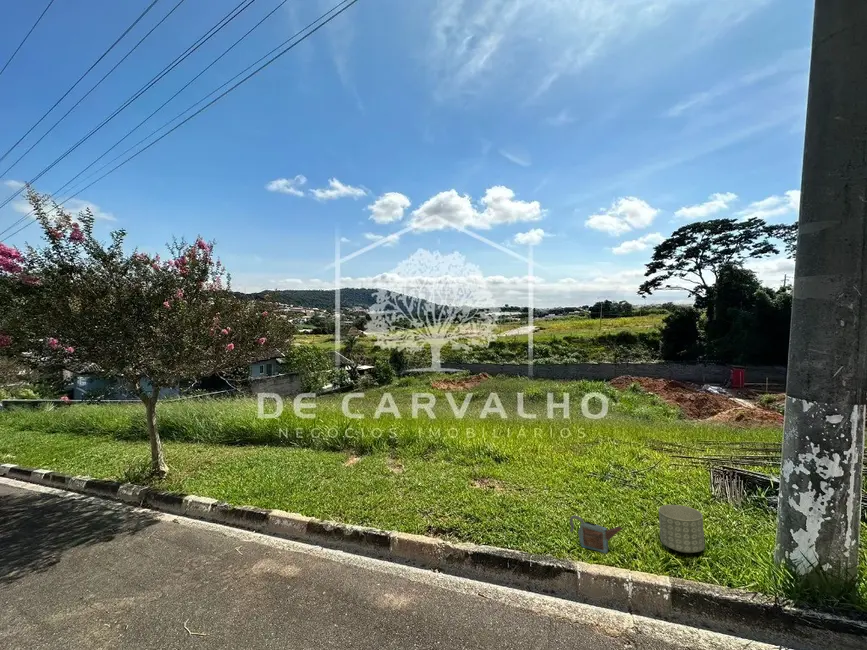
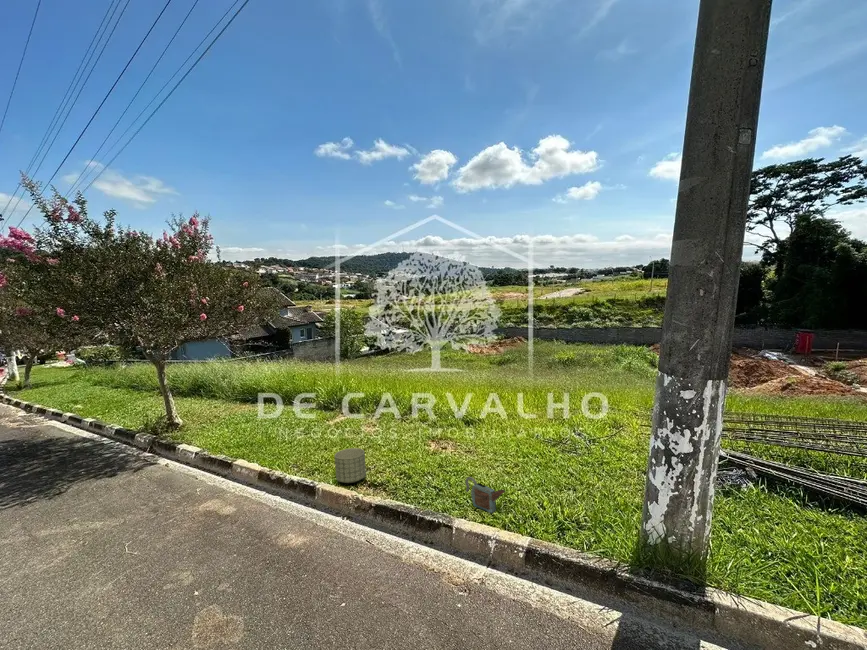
planter: present [659,505,705,553] -> present [335,448,366,483]

